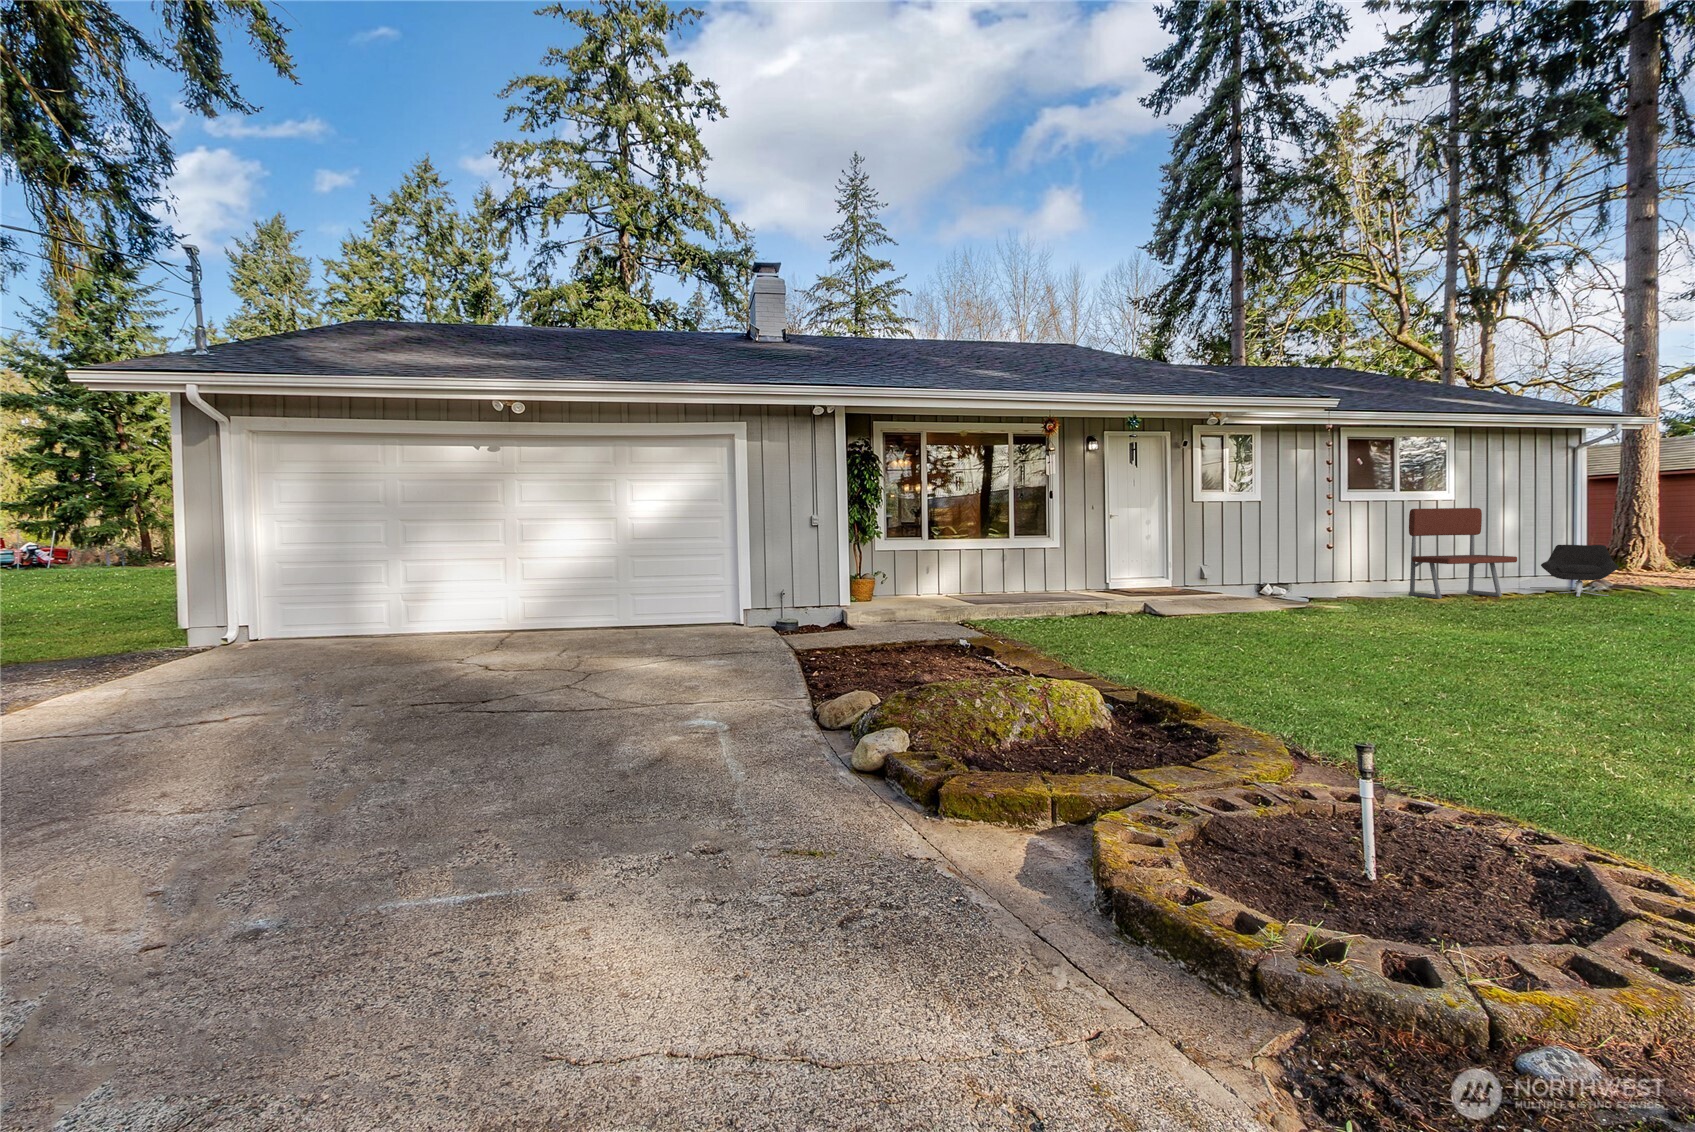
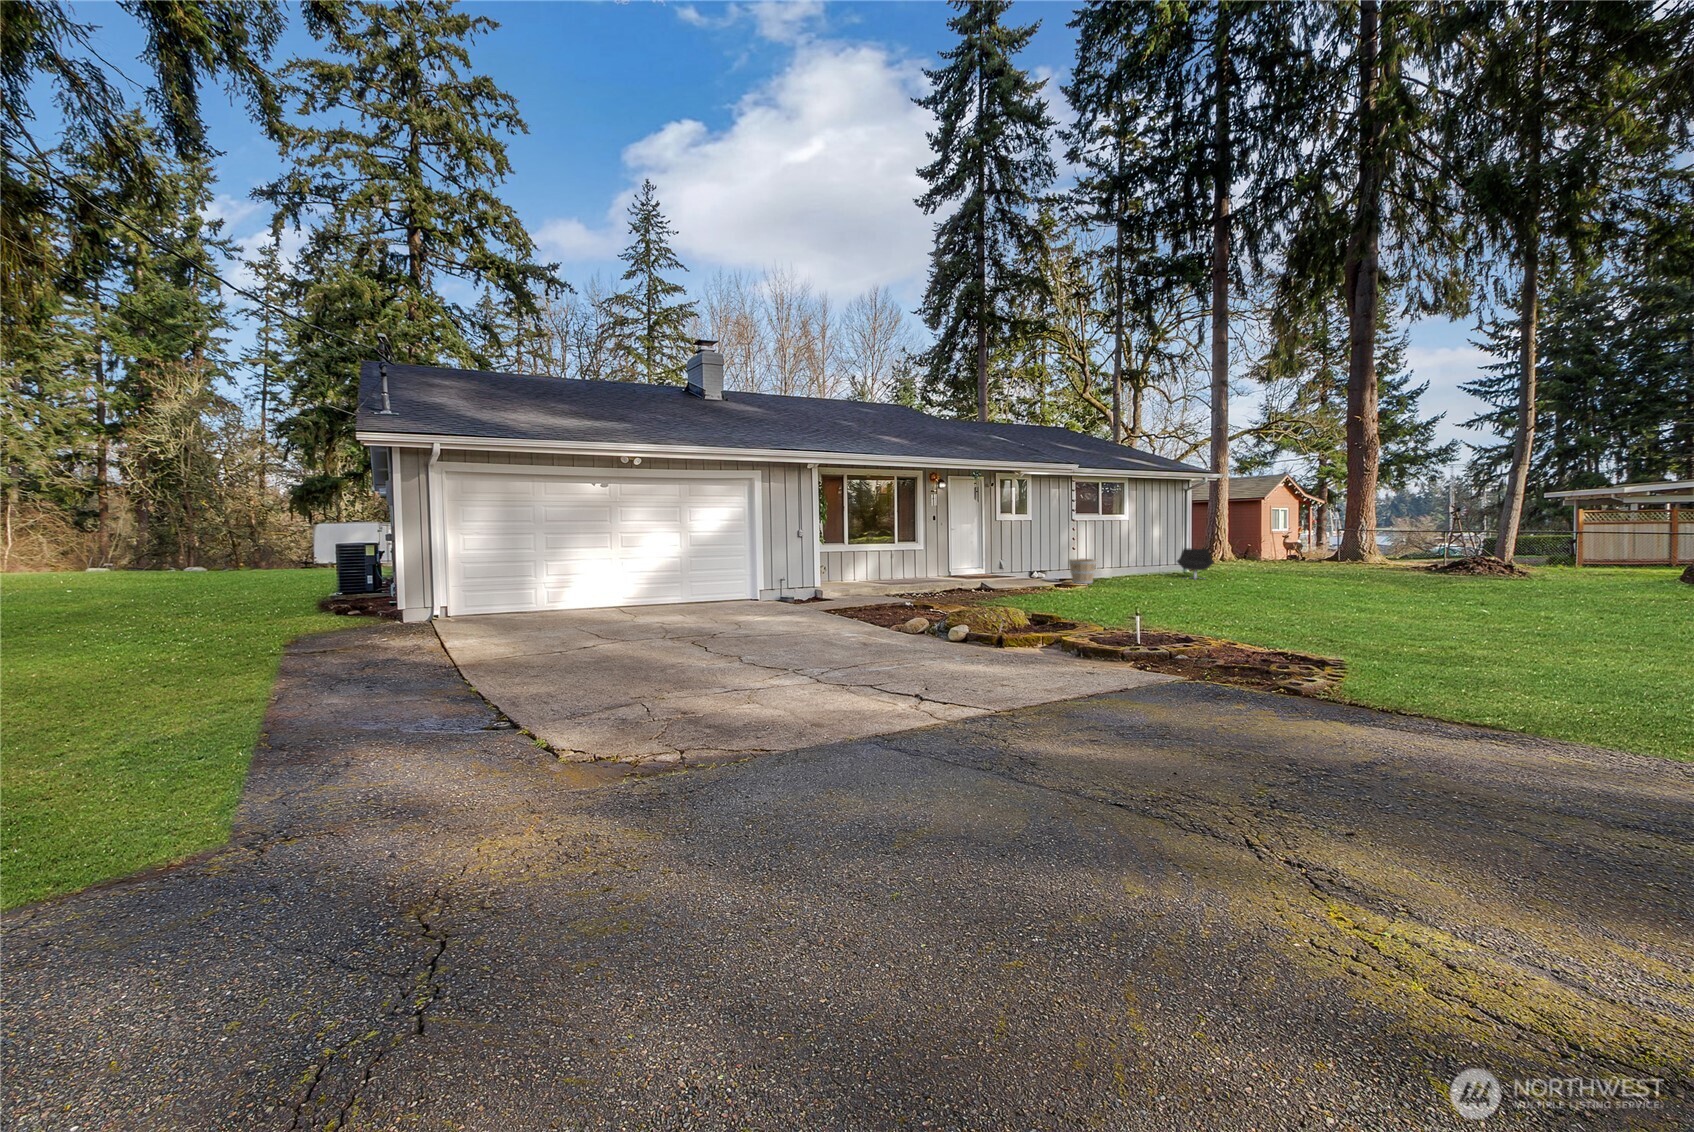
bench: present [1408,508,1517,599] -> none [1110,526,1166,583]
wooden bucket: none [1329,560,1381,599] -> present [1069,559,1097,584]

